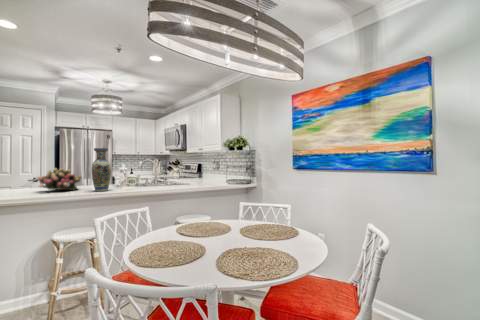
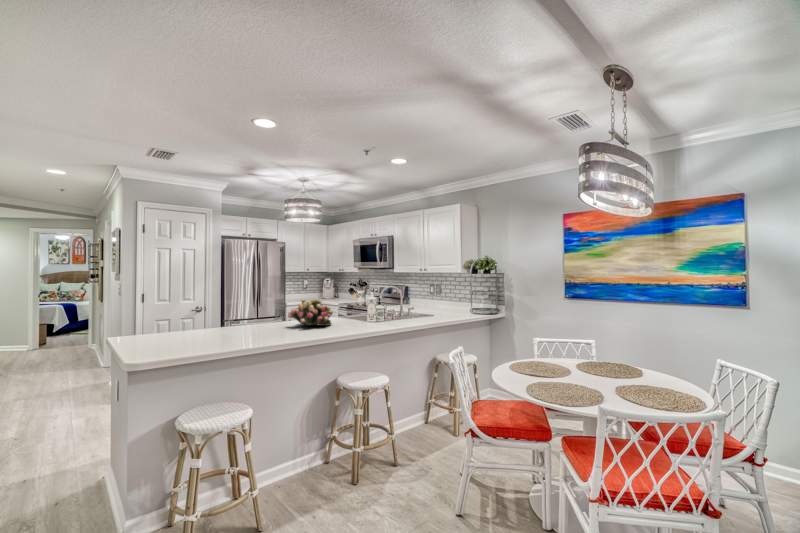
vase: present [92,148,111,191] -> none [355,275,376,327]

